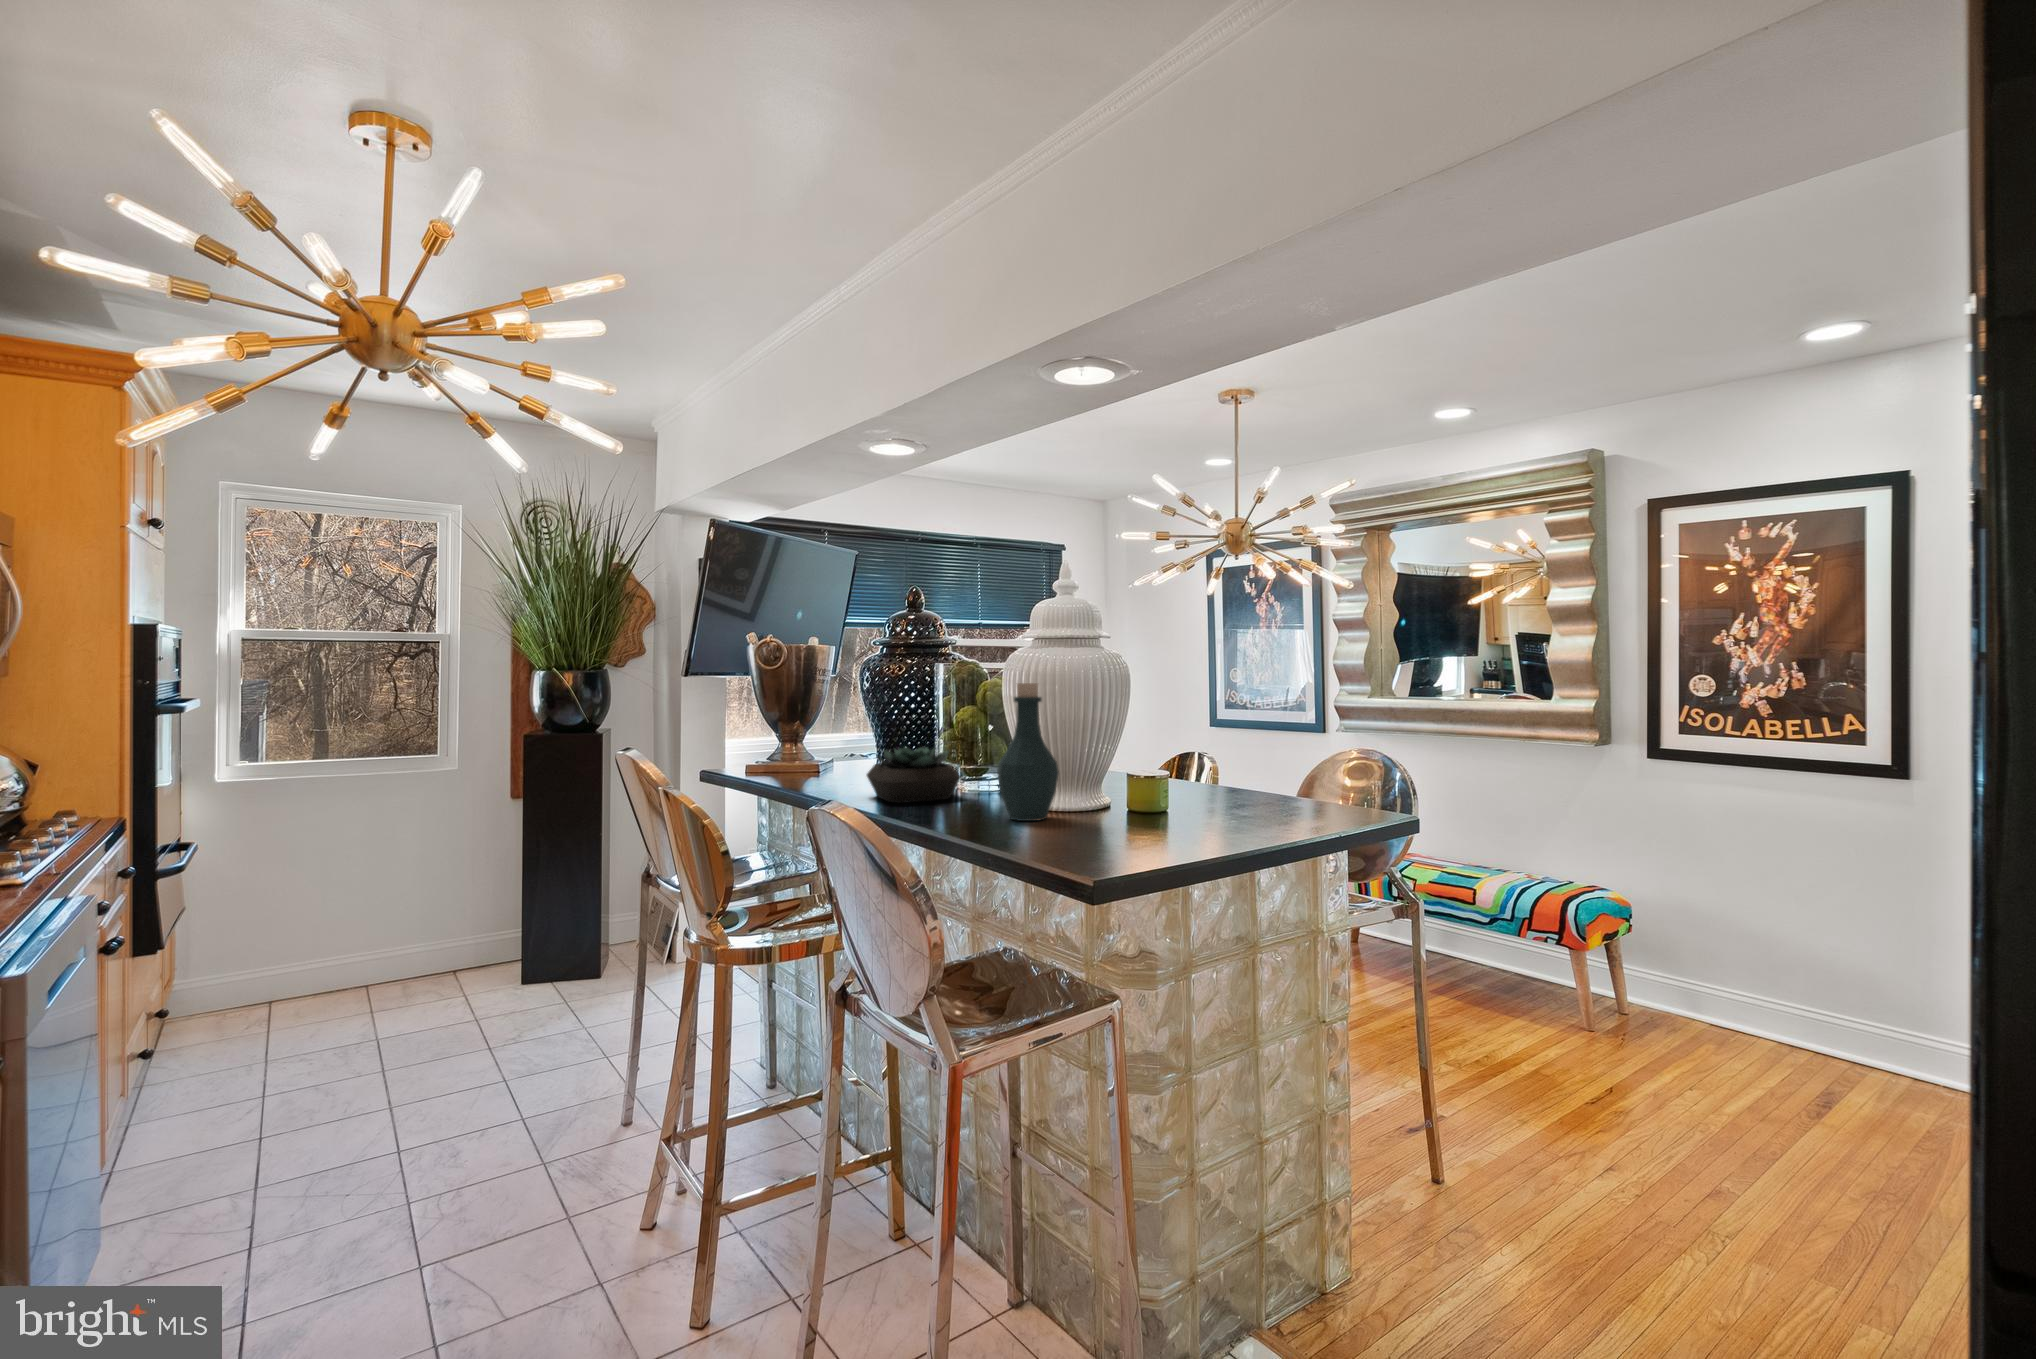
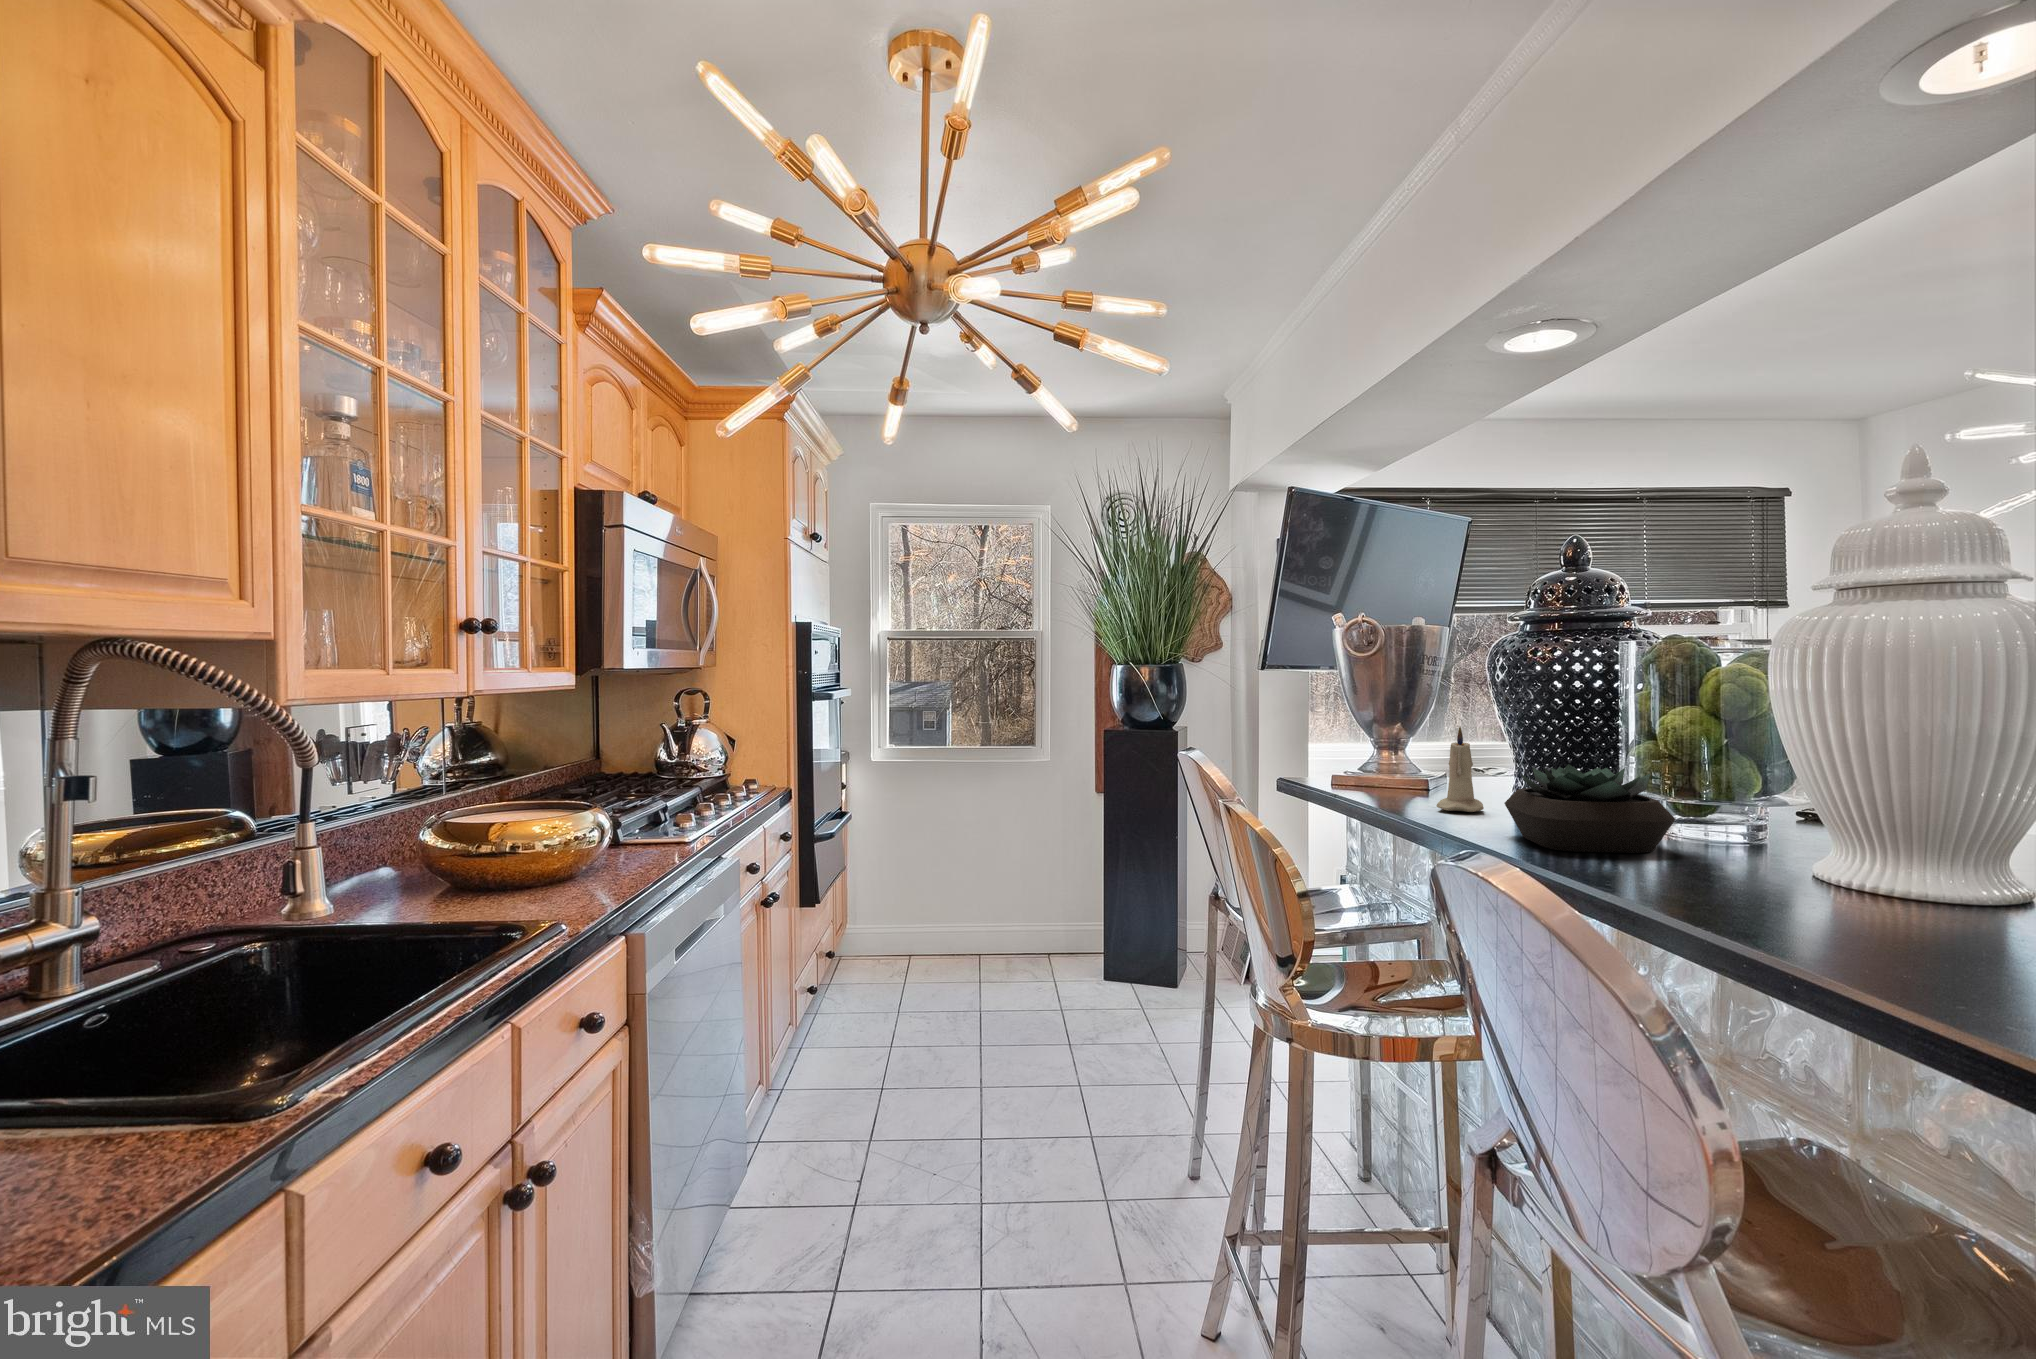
bottle: present [997,683,1059,821] -> none [1768,664,1919,917]
candle: none [824,722,855,784] -> present [1436,727,1484,812]

